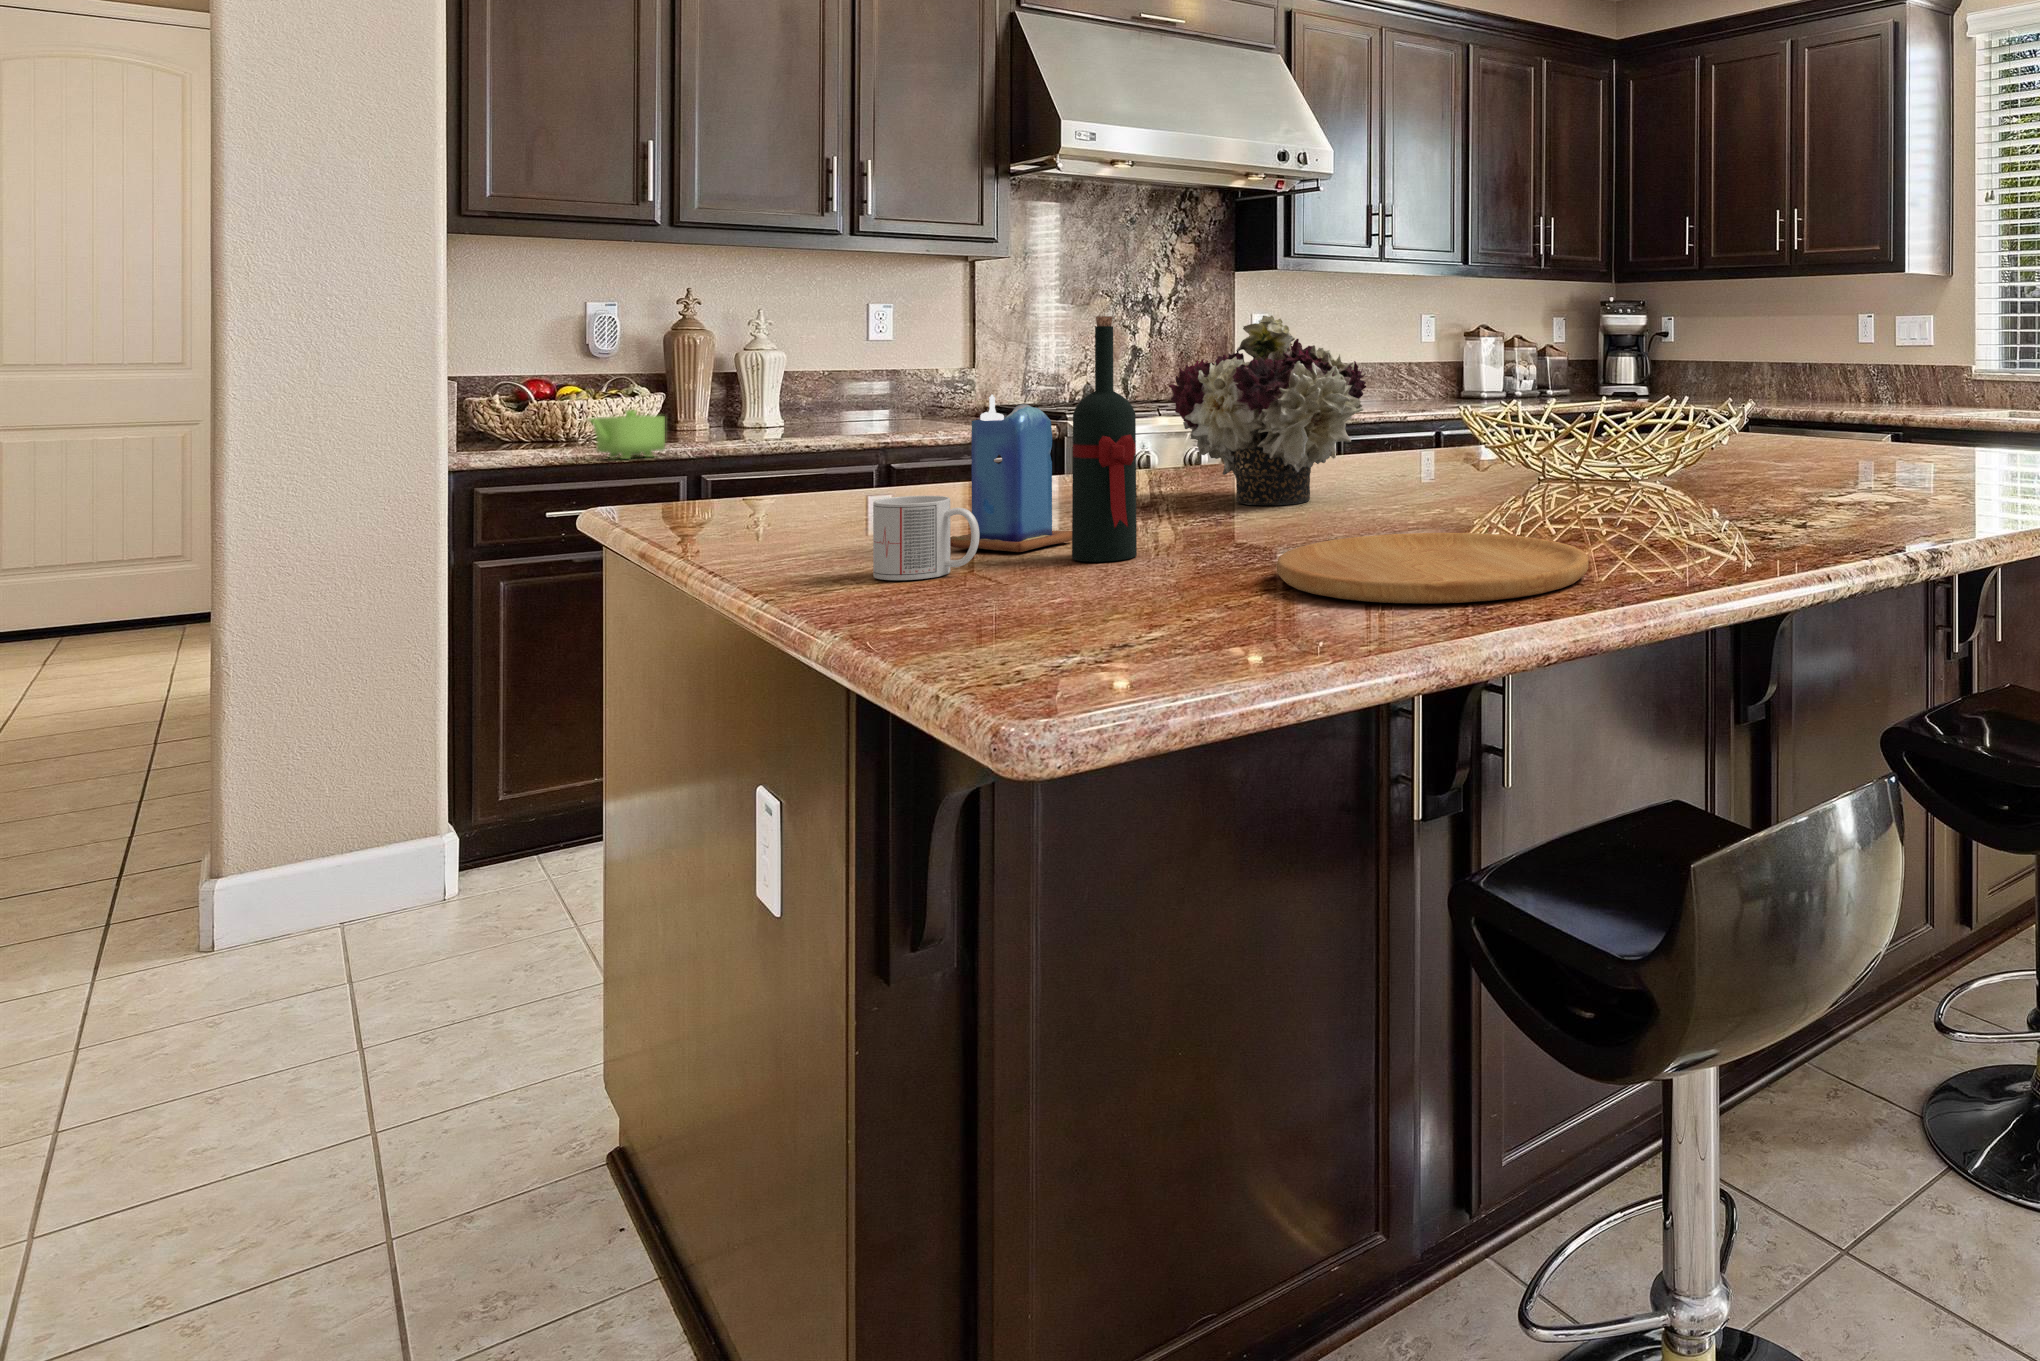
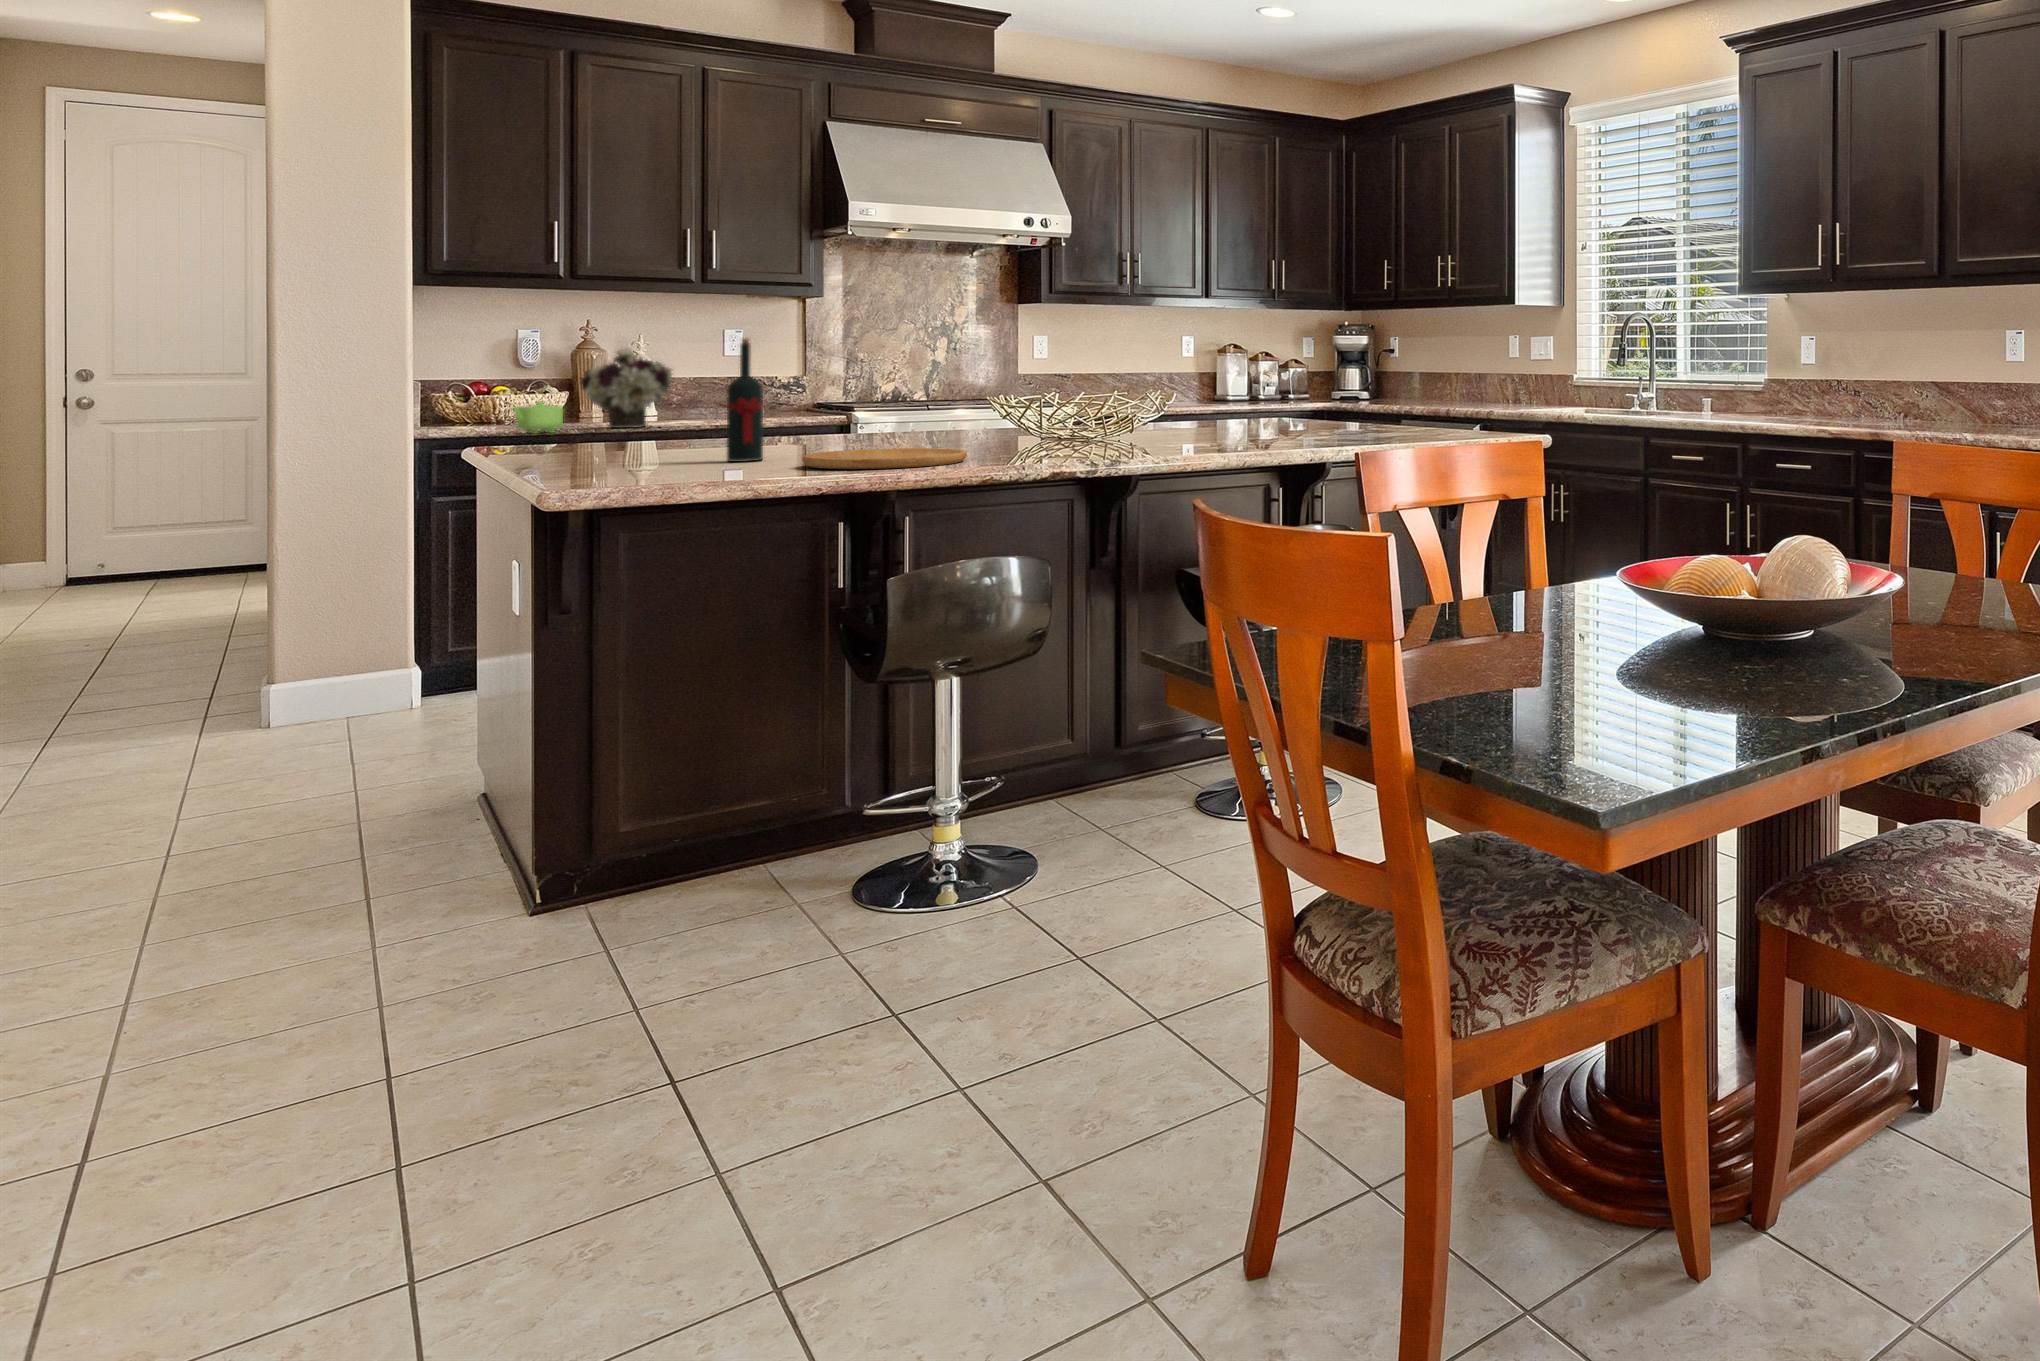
flower arrangement: present [1169,315,1366,505] -> present [579,348,672,428]
candle: present [950,395,1072,552] -> none [671,379,742,459]
mug: present [873,496,980,580] -> none [618,428,672,467]

